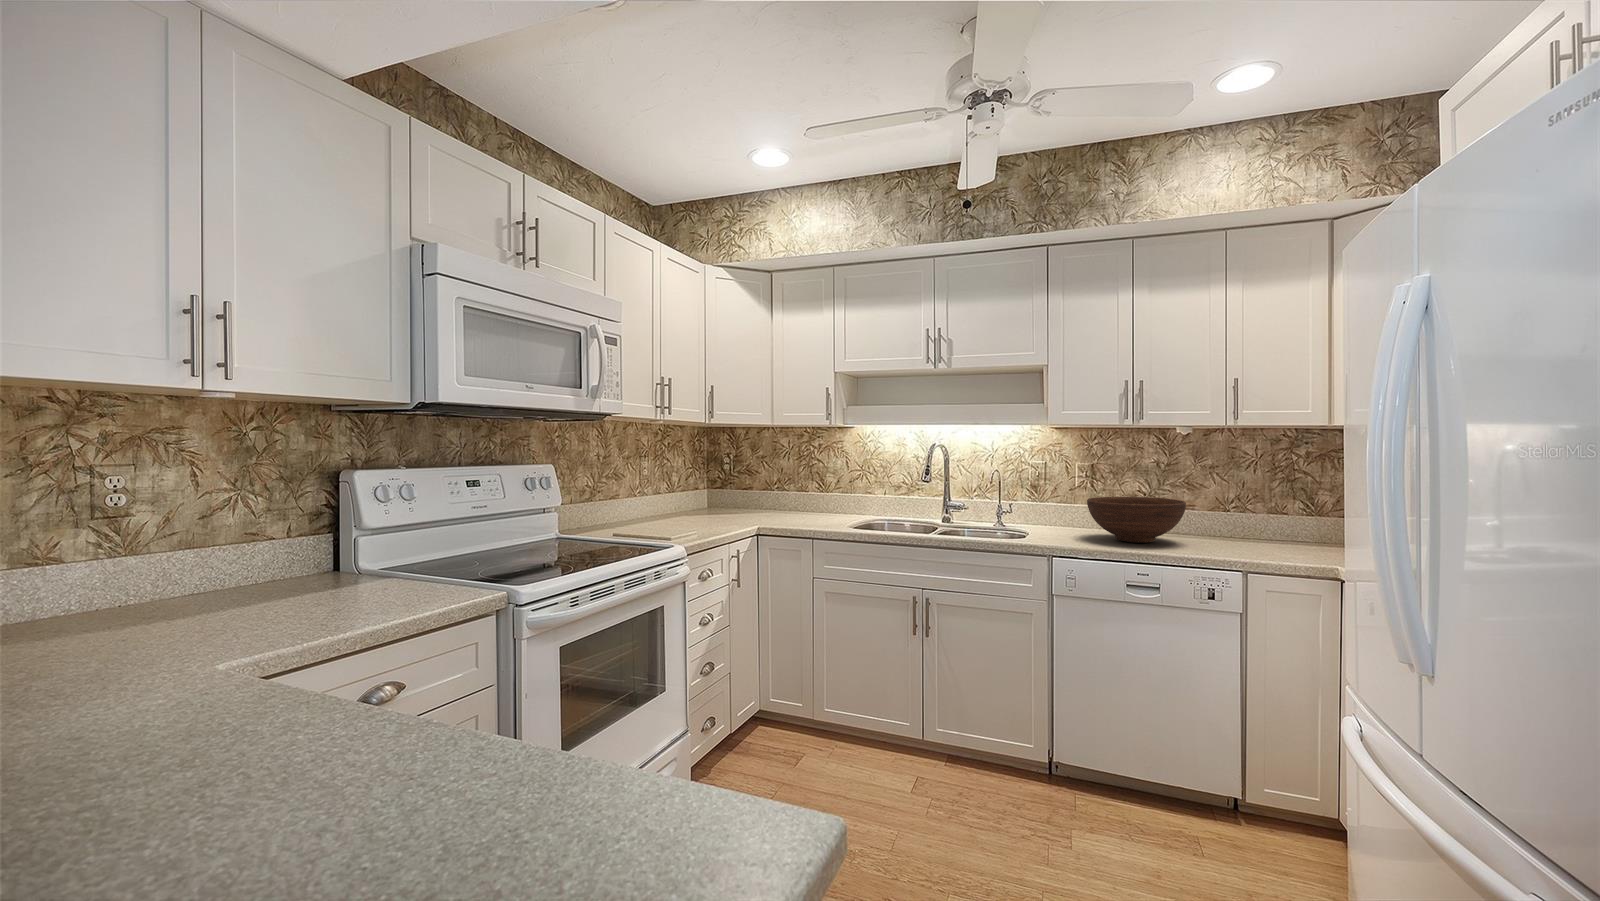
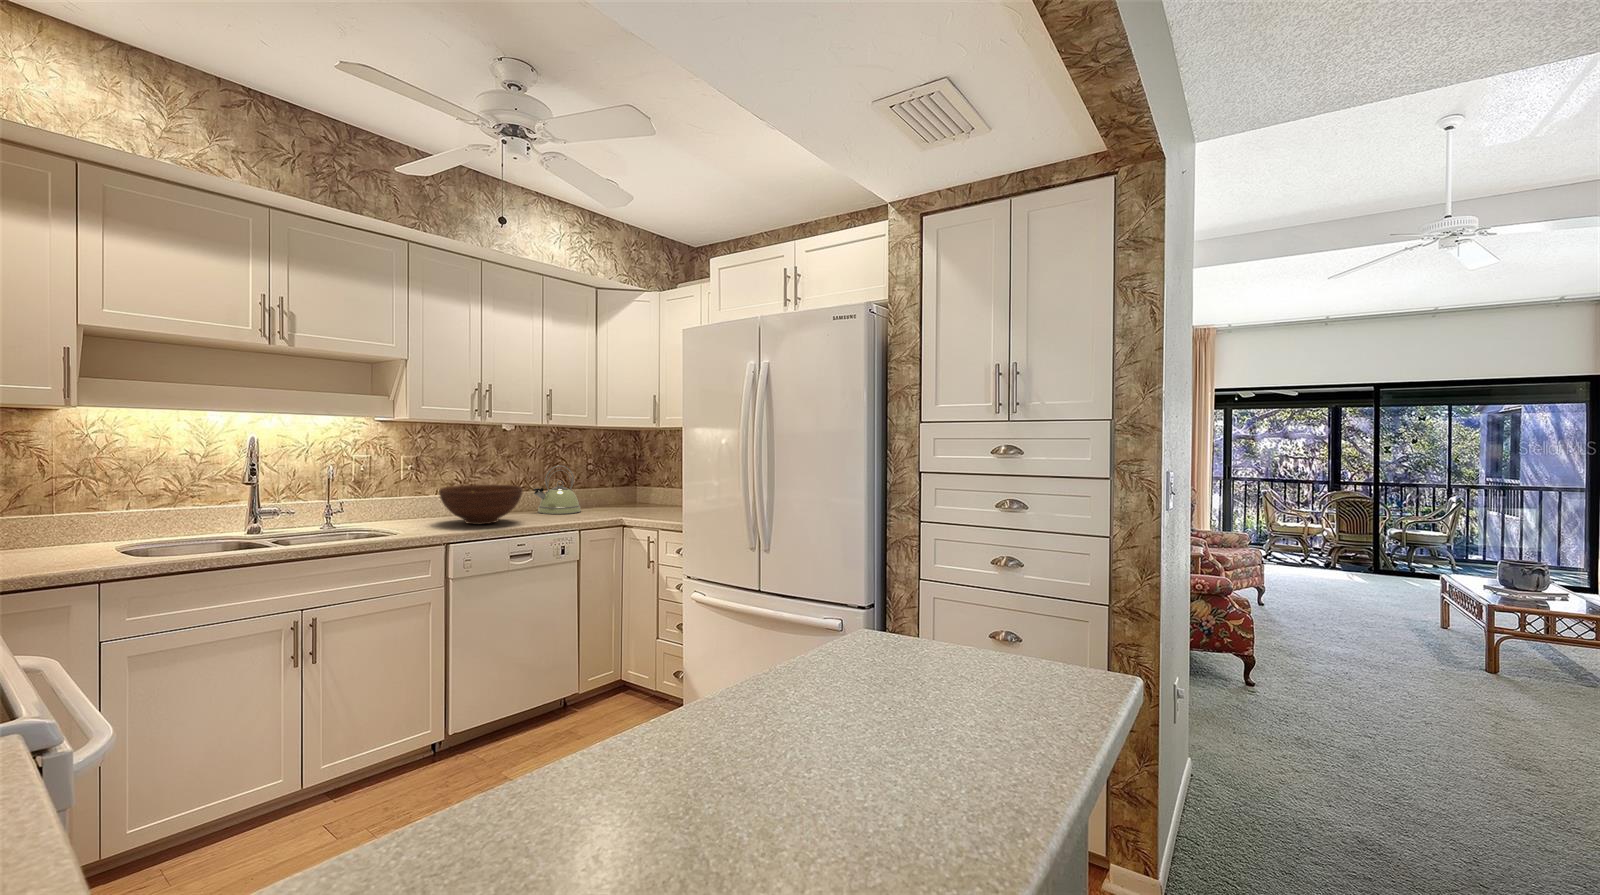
kettle: none [1235,480,1316,549] -> present [533,465,581,514]

